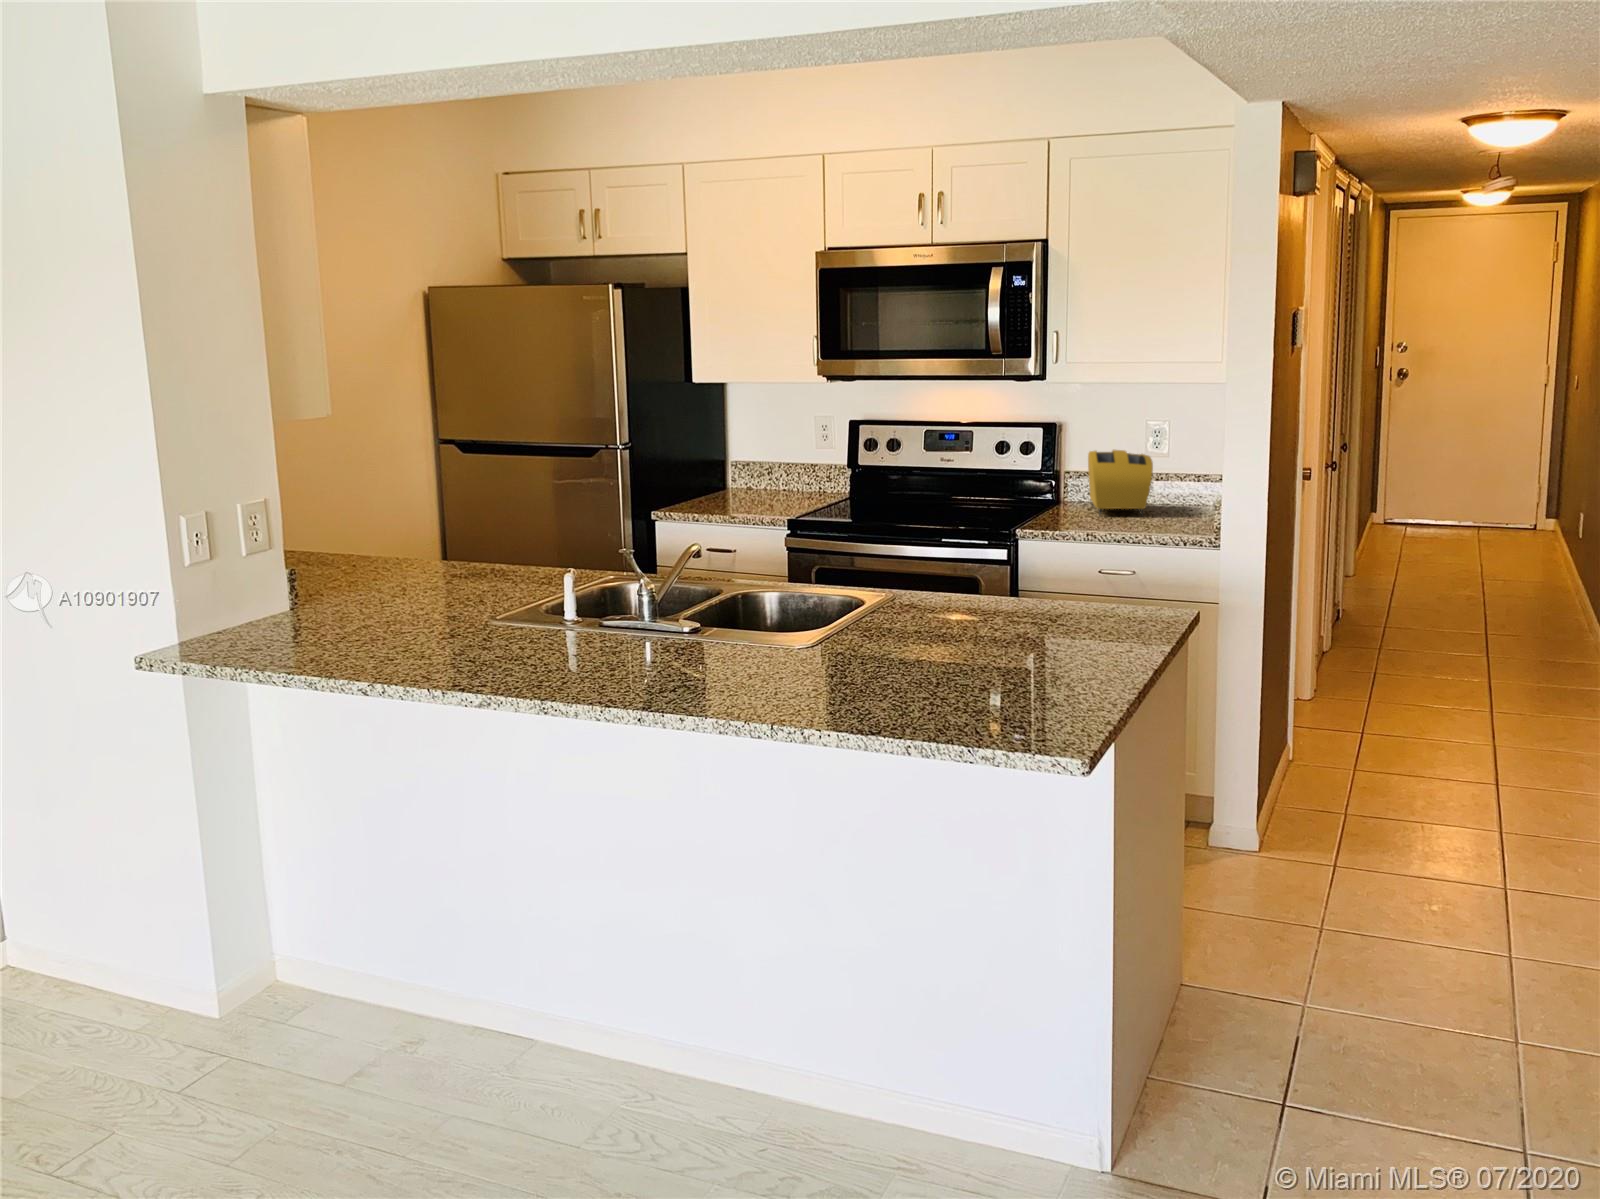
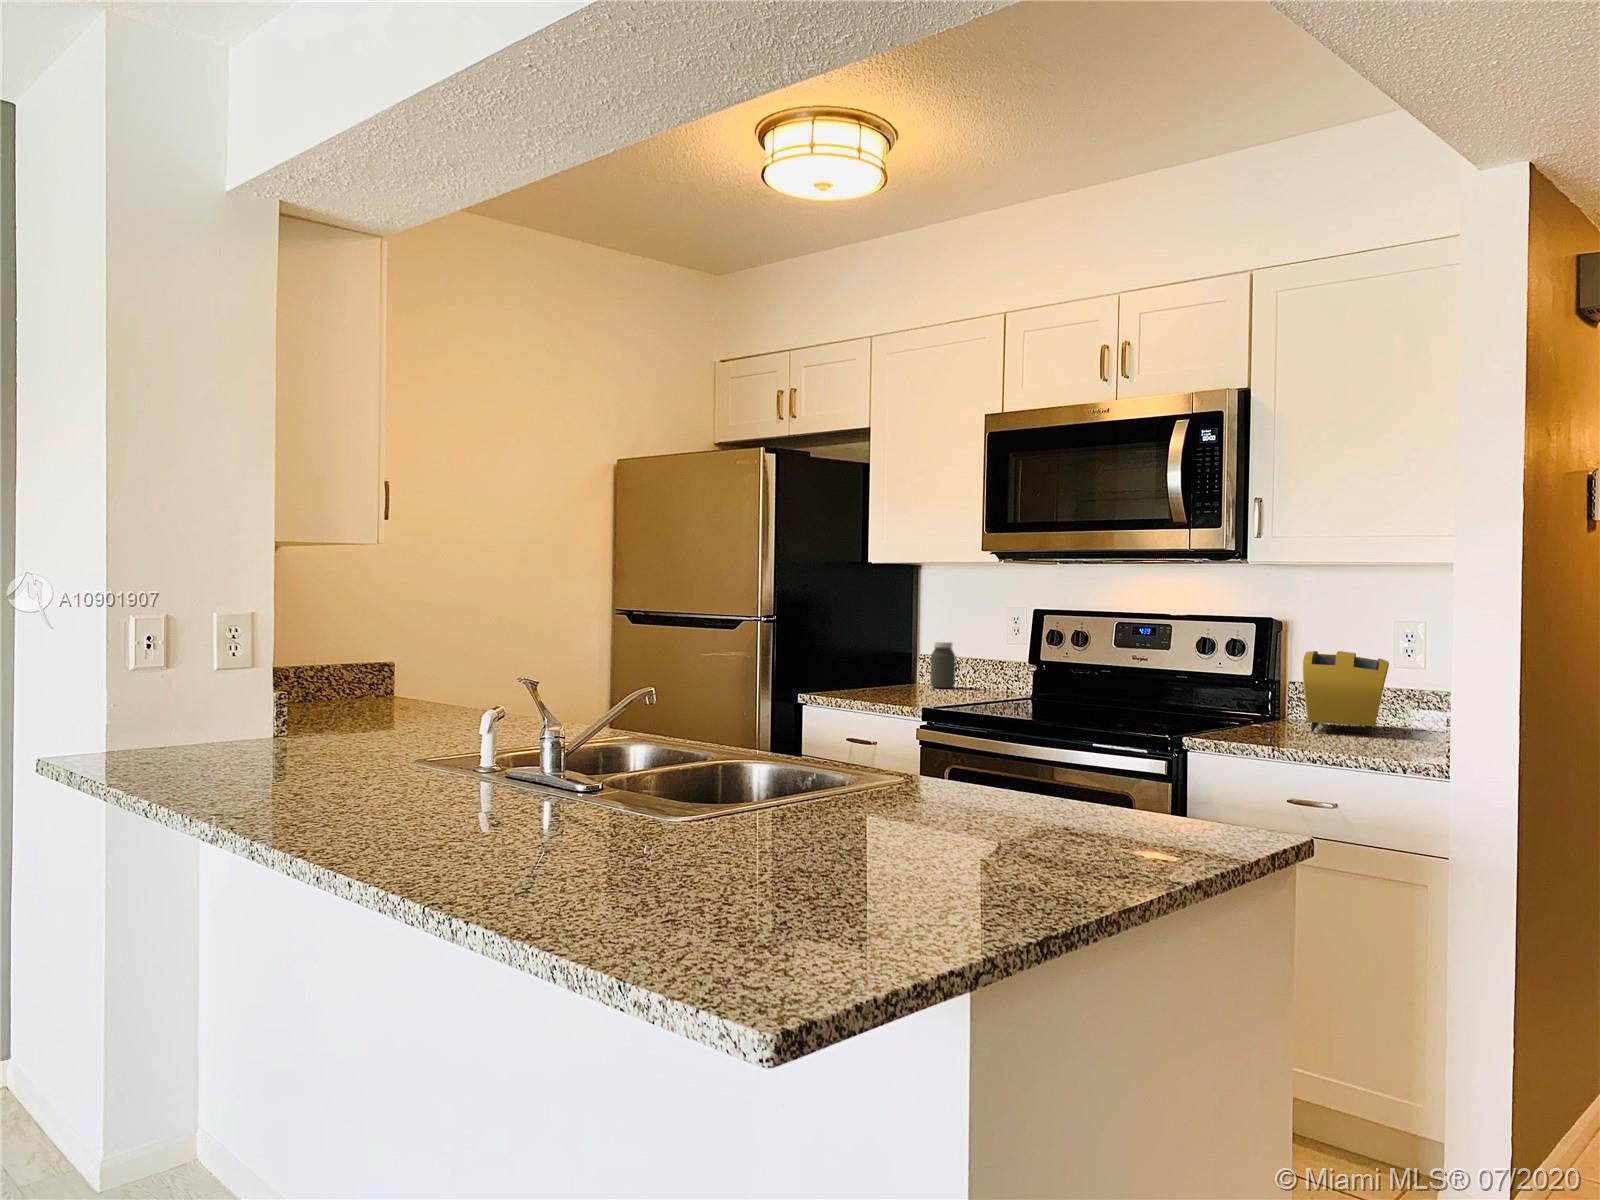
jar: none [747,450,770,493] -> present [930,642,956,688]

